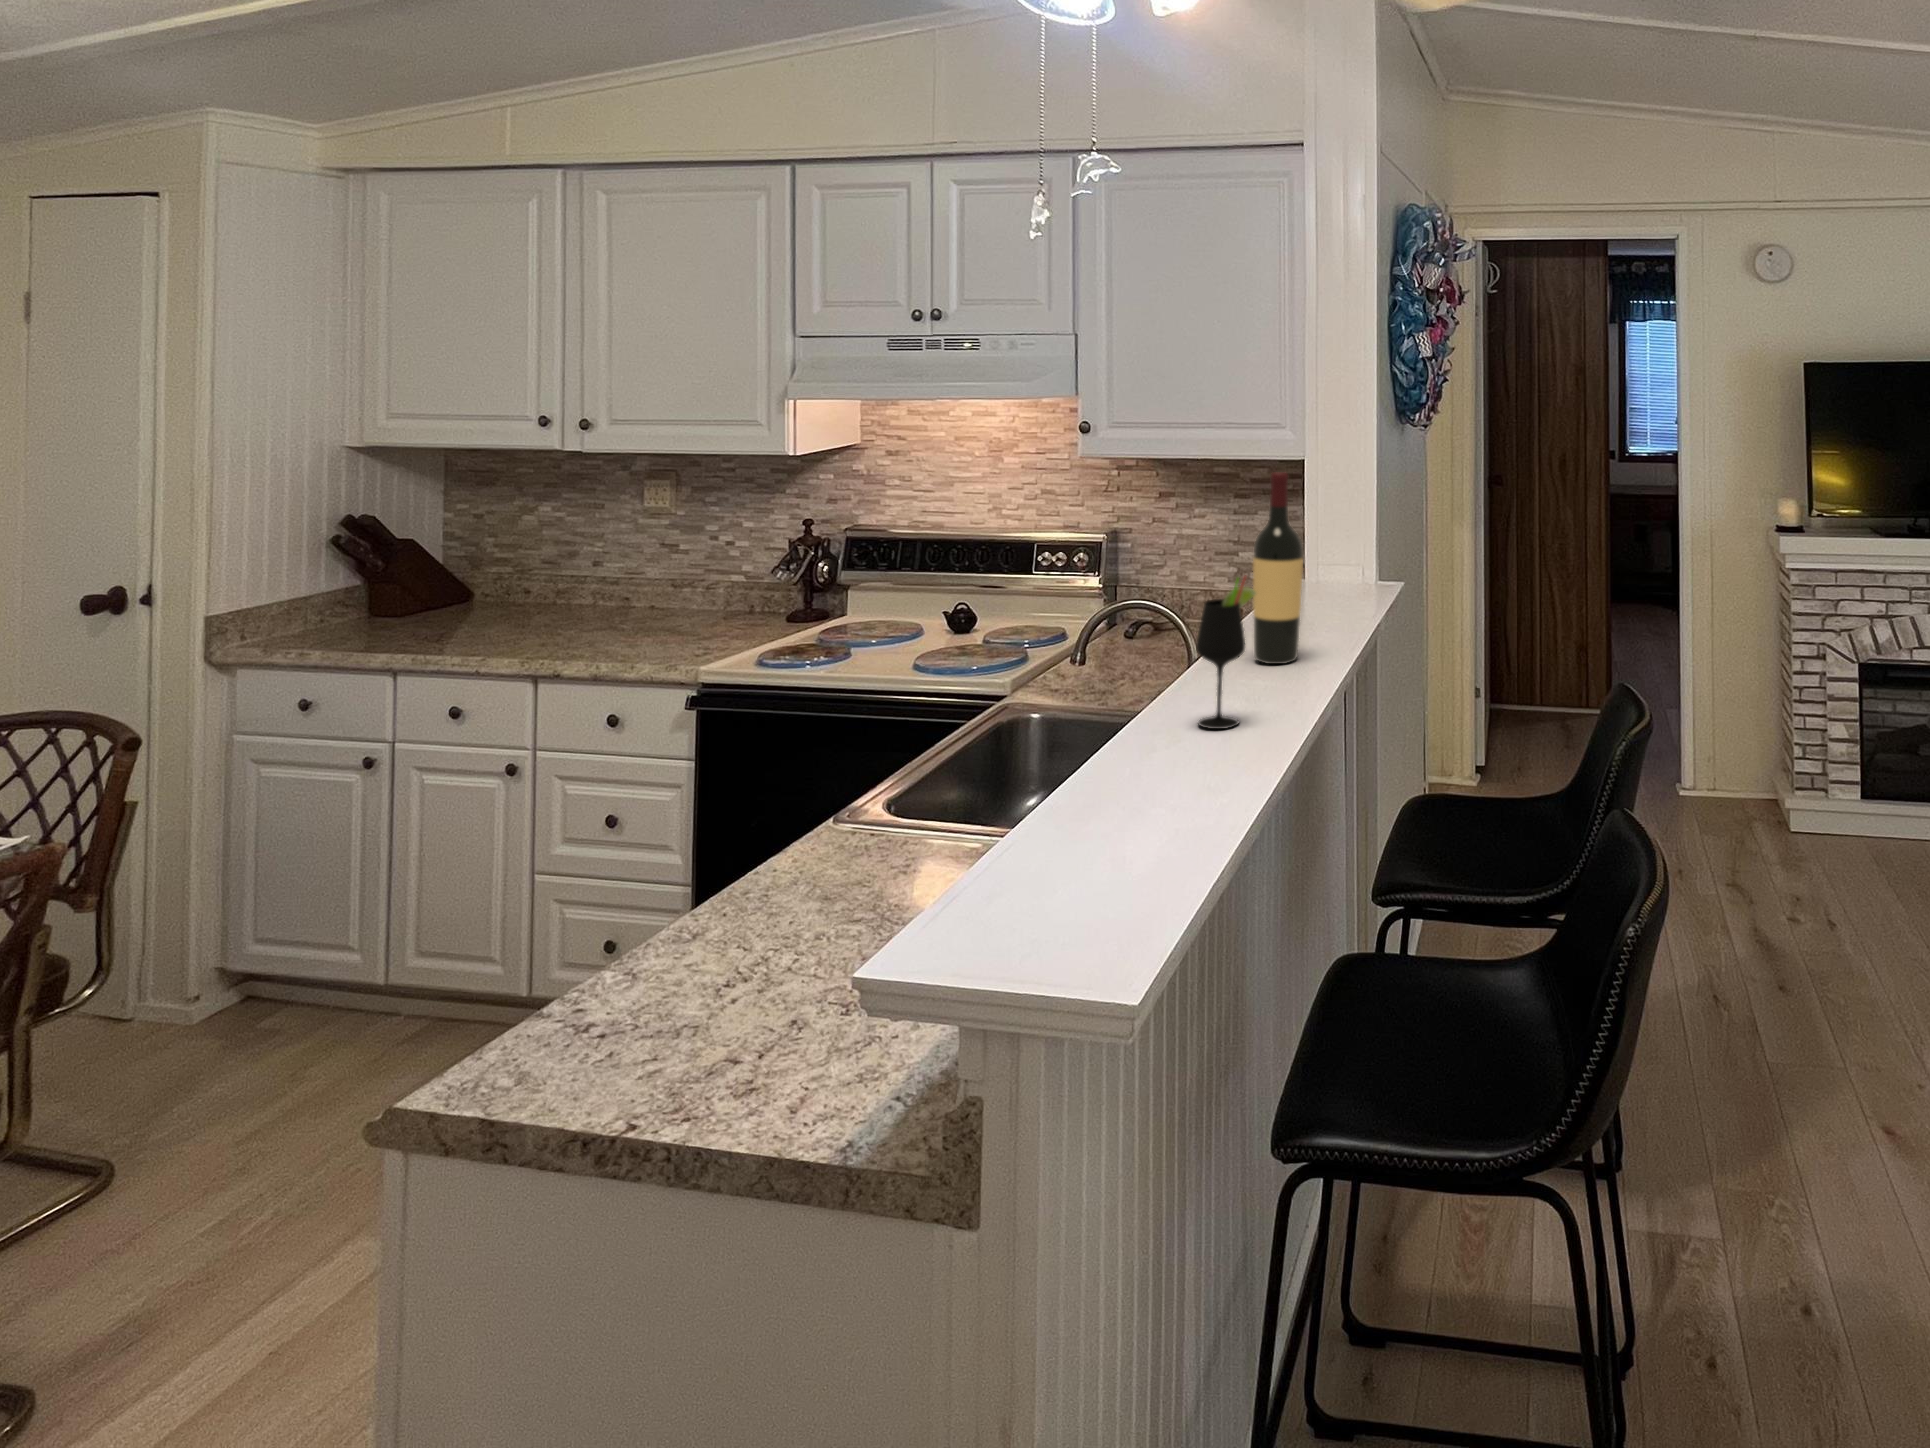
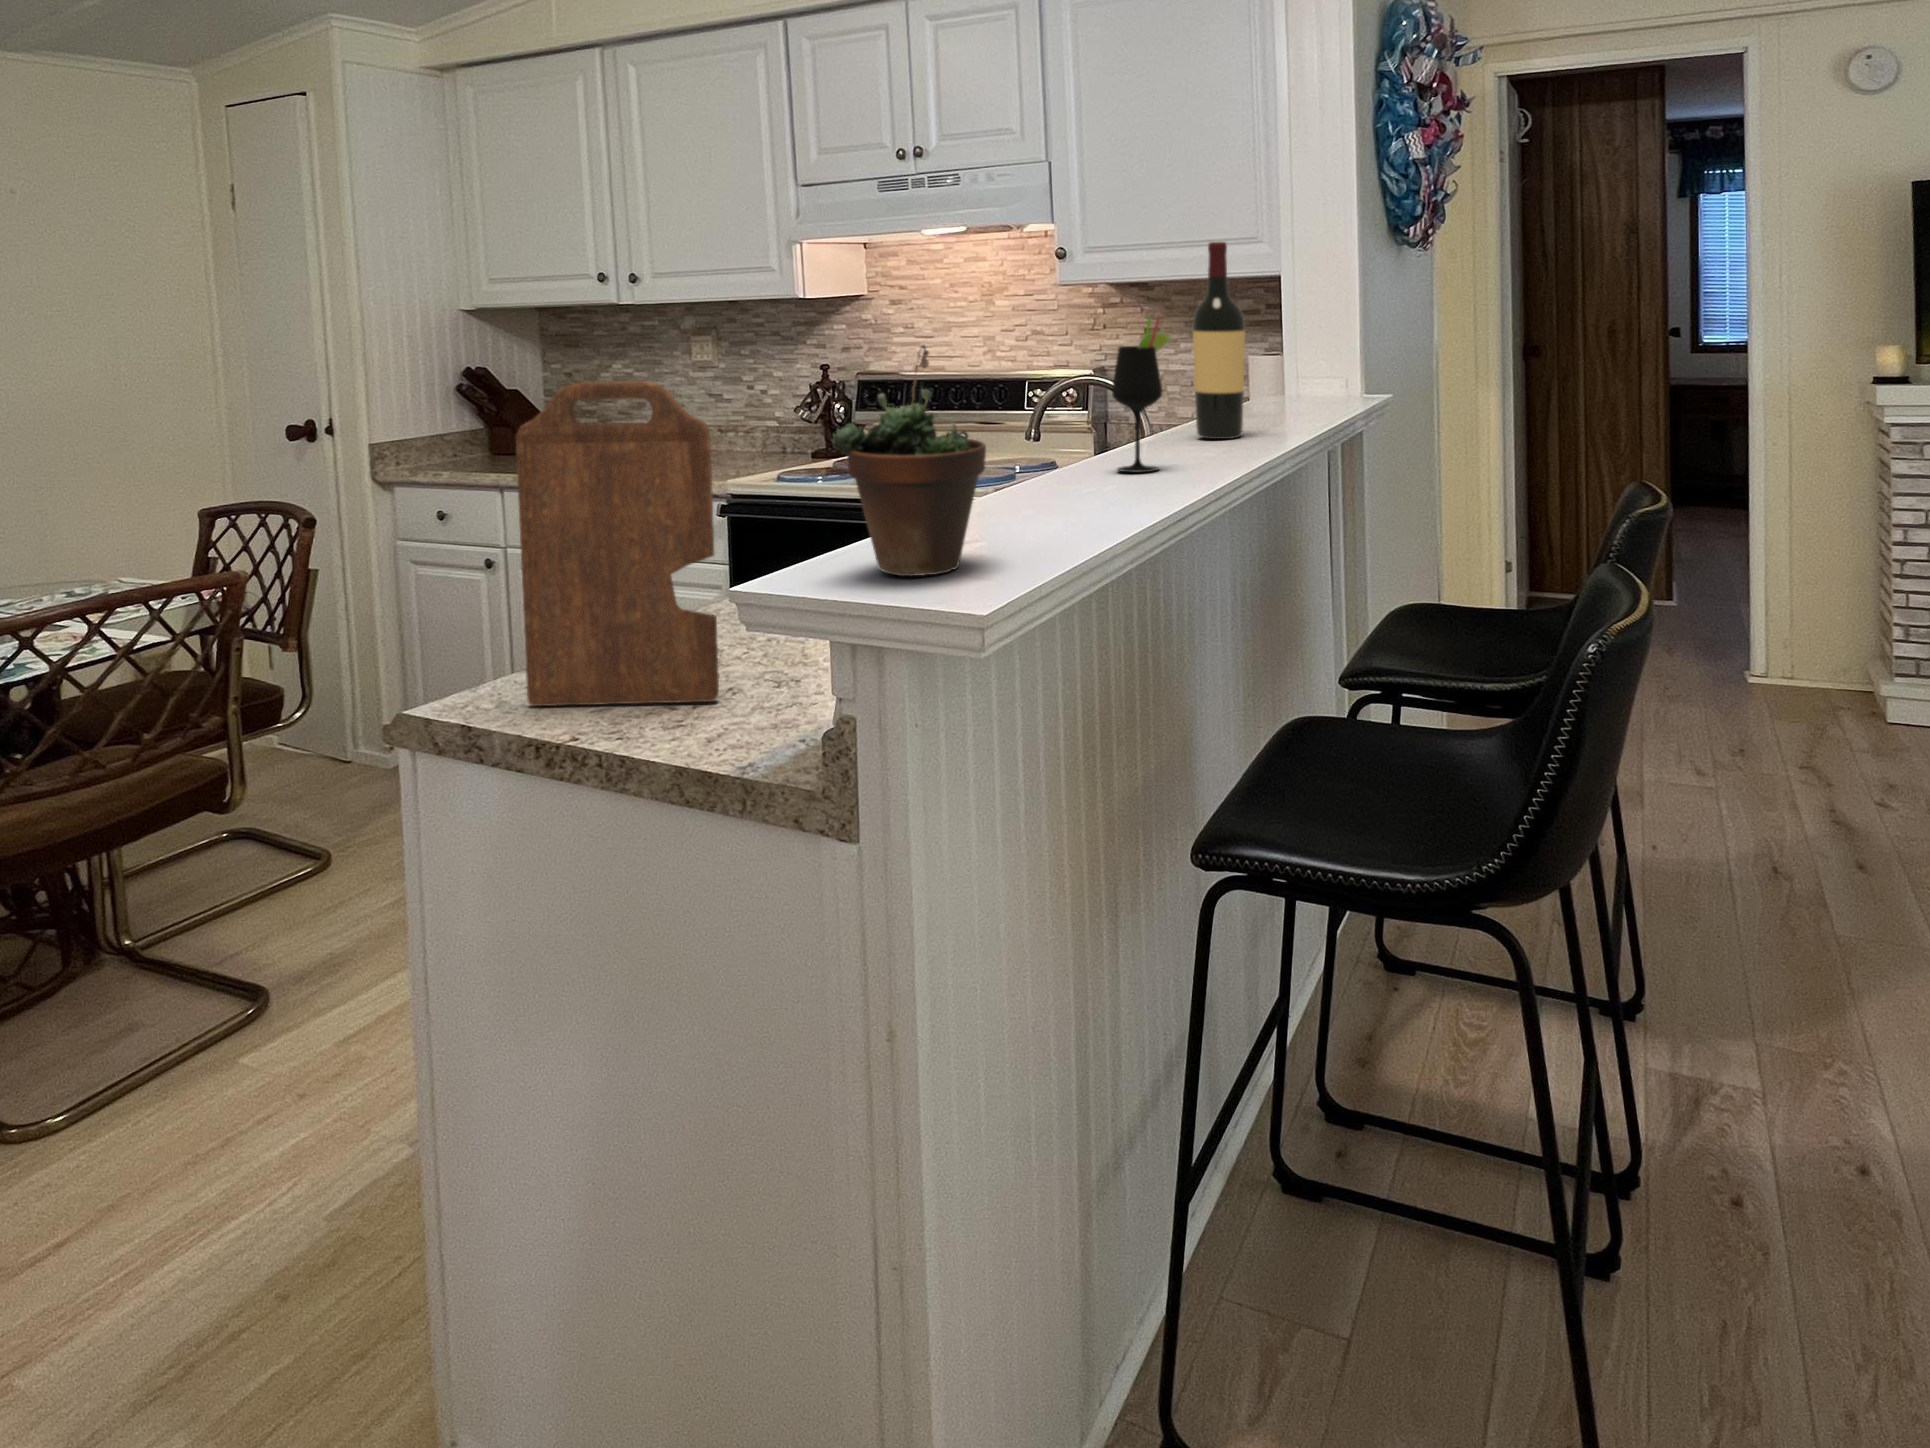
cutting board: none [554,695,802,1079] -> present [516,381,719,706]
succulent plant: none [984,696,1140,943] -> present [831,345,986,576]

